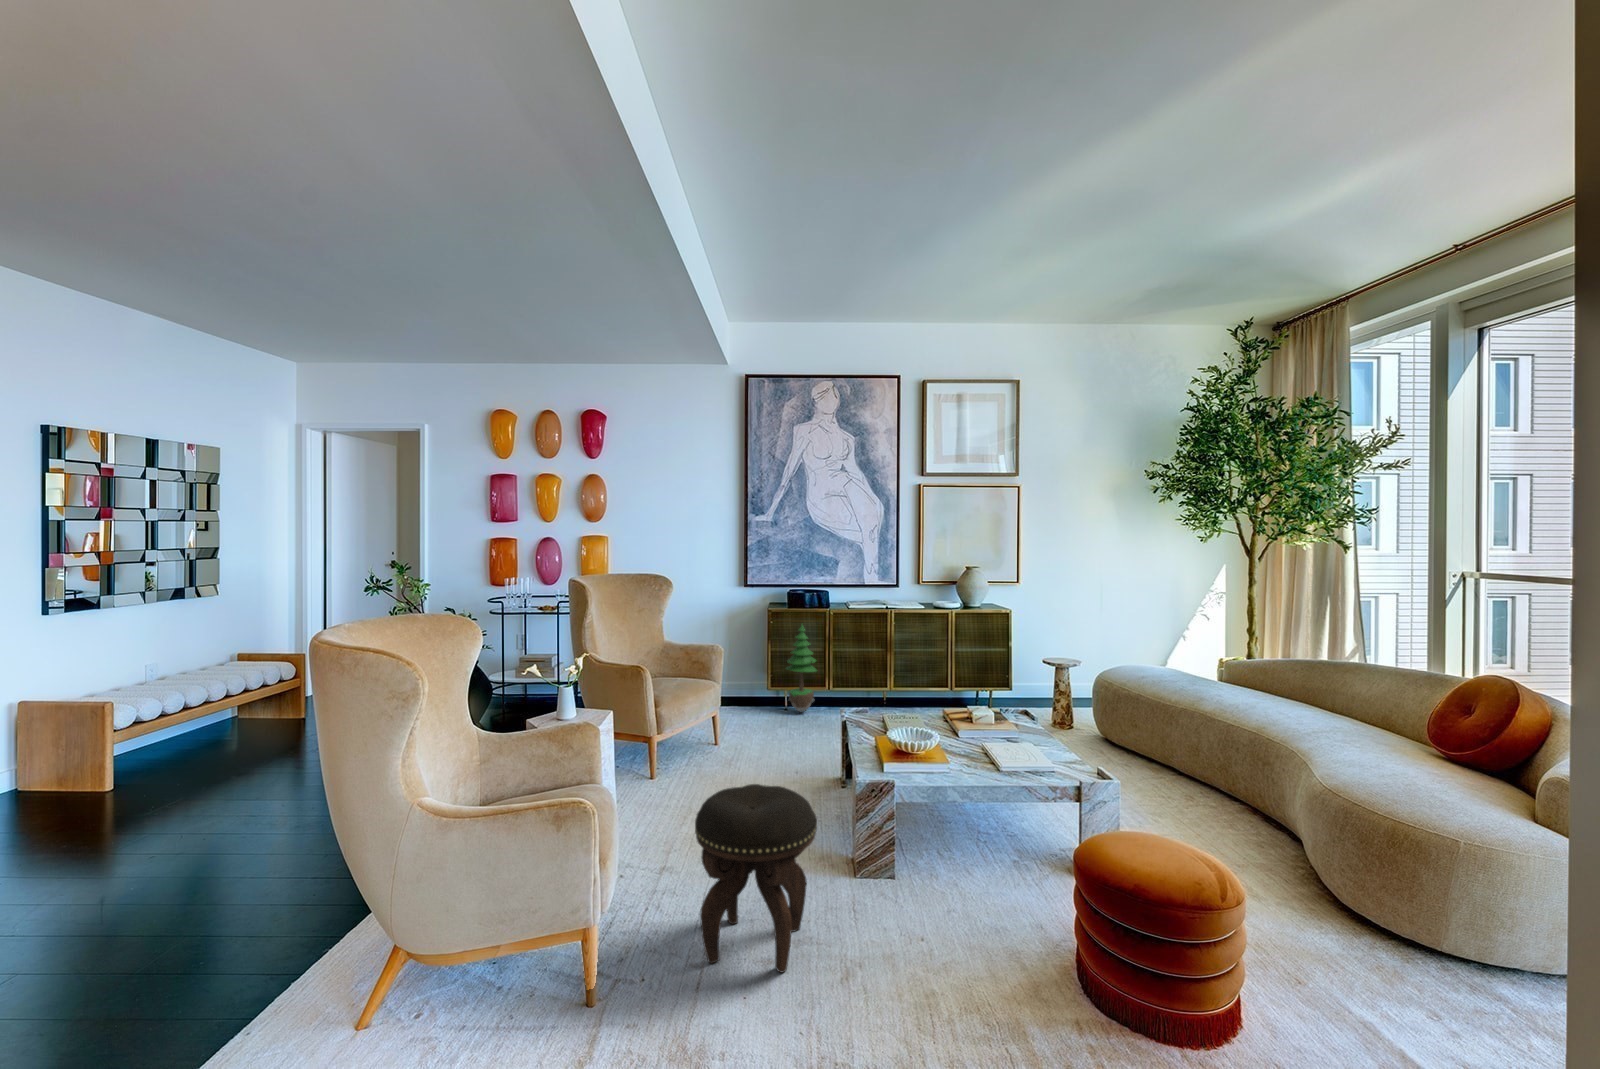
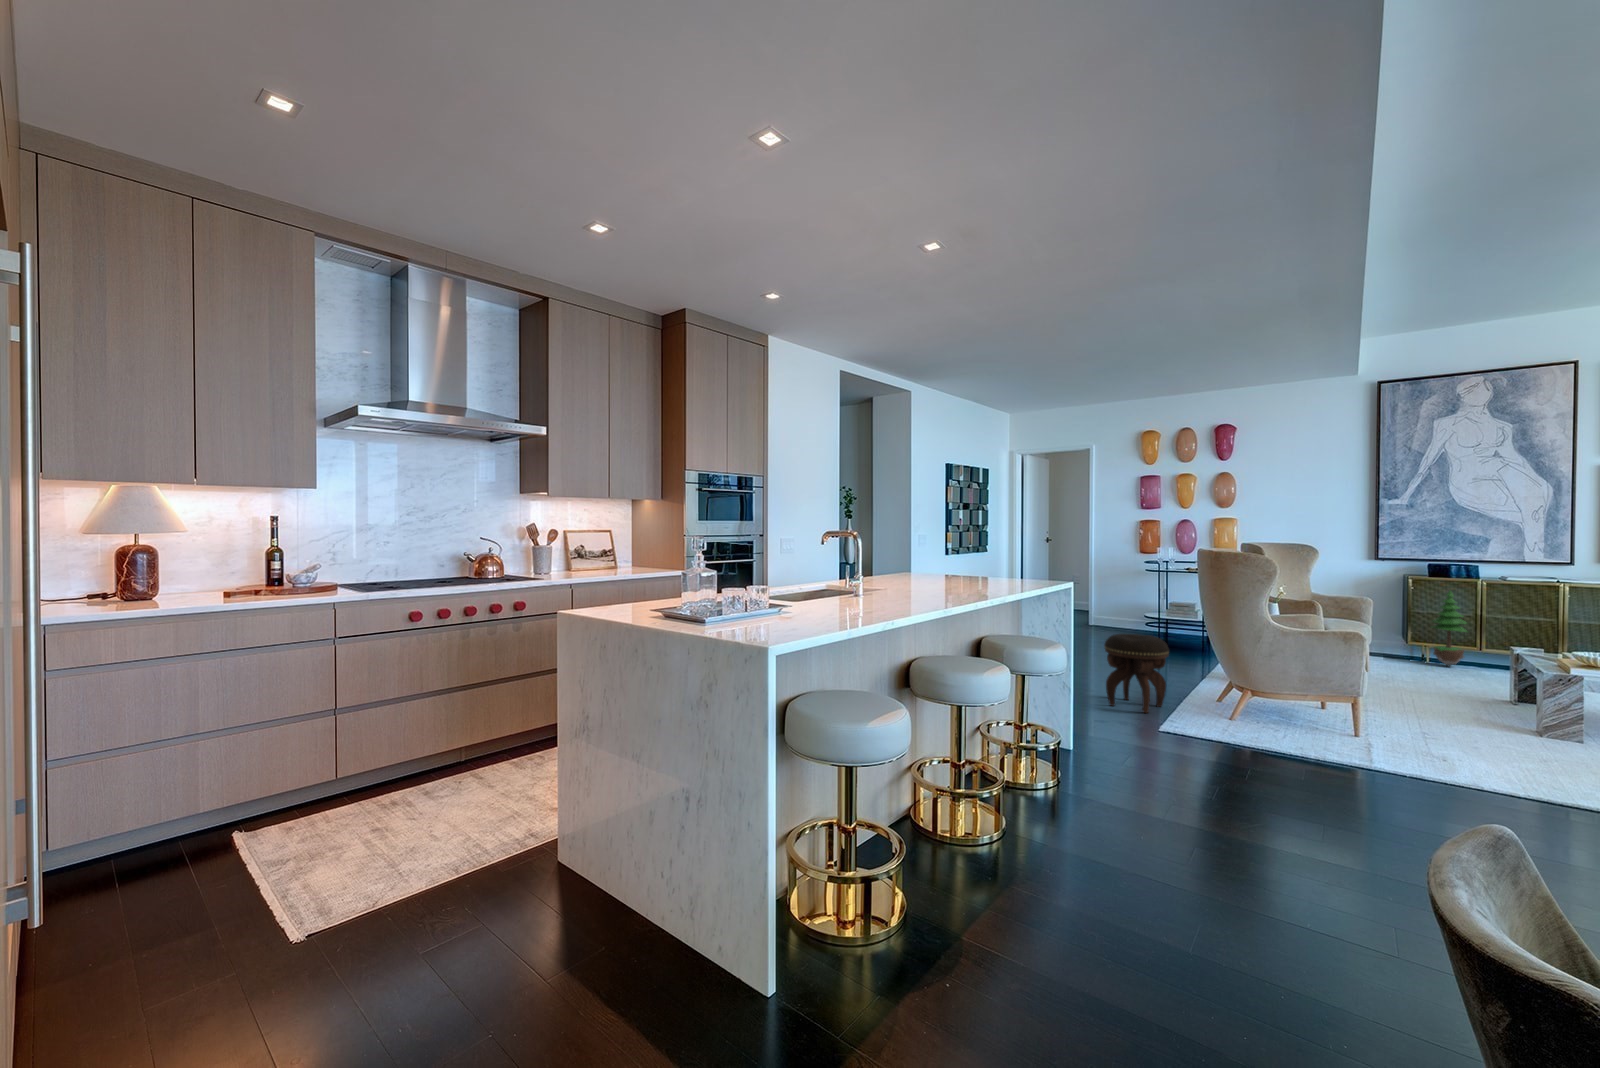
footstool: present [695,784,817,972] -> present [1104,634,1169,713]

